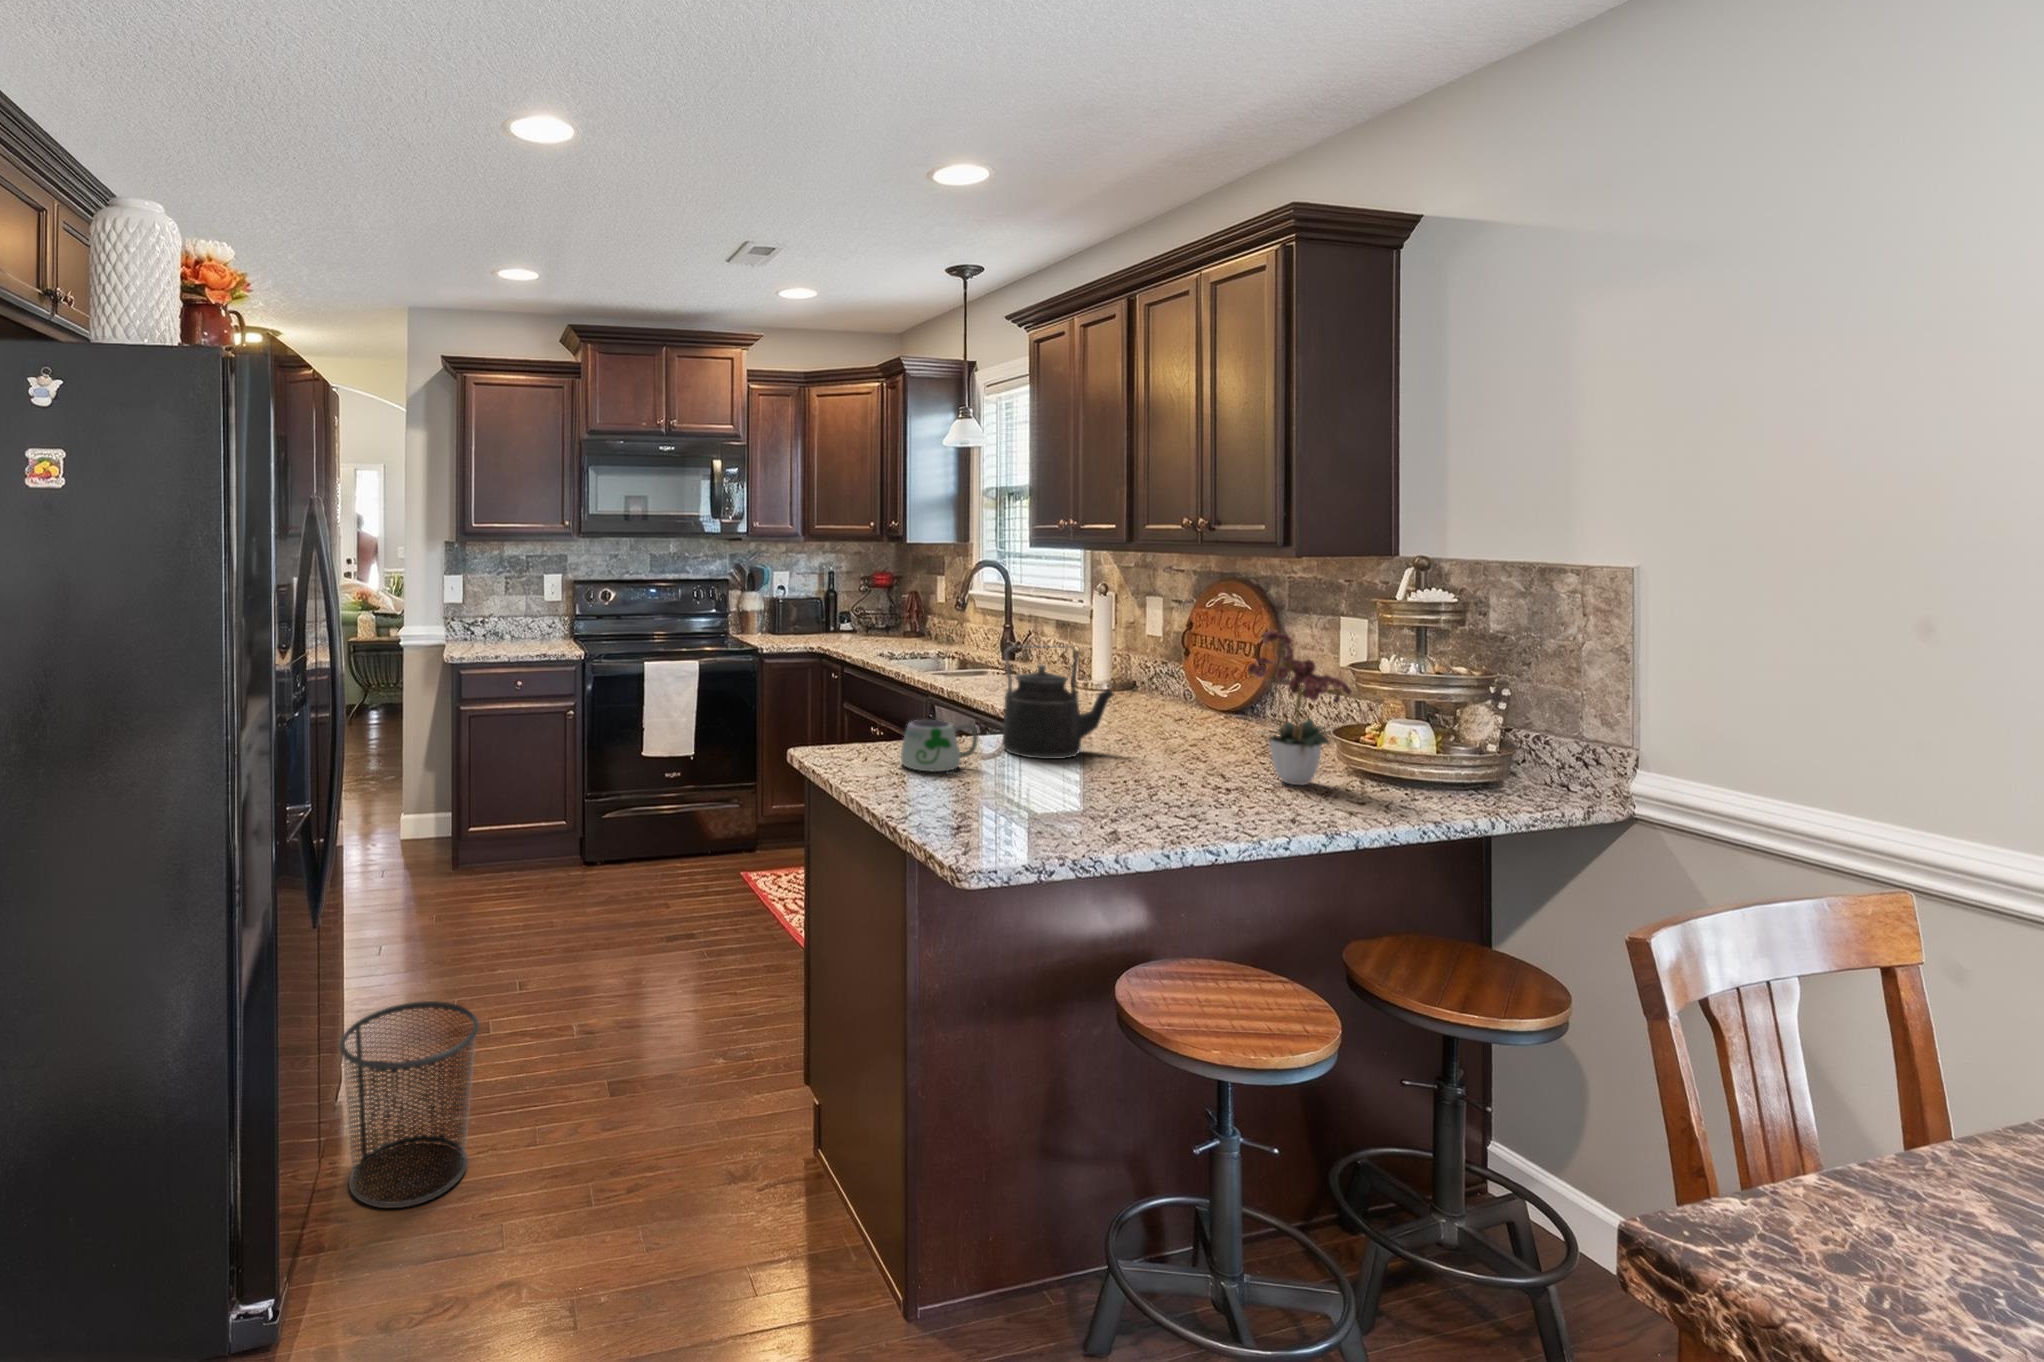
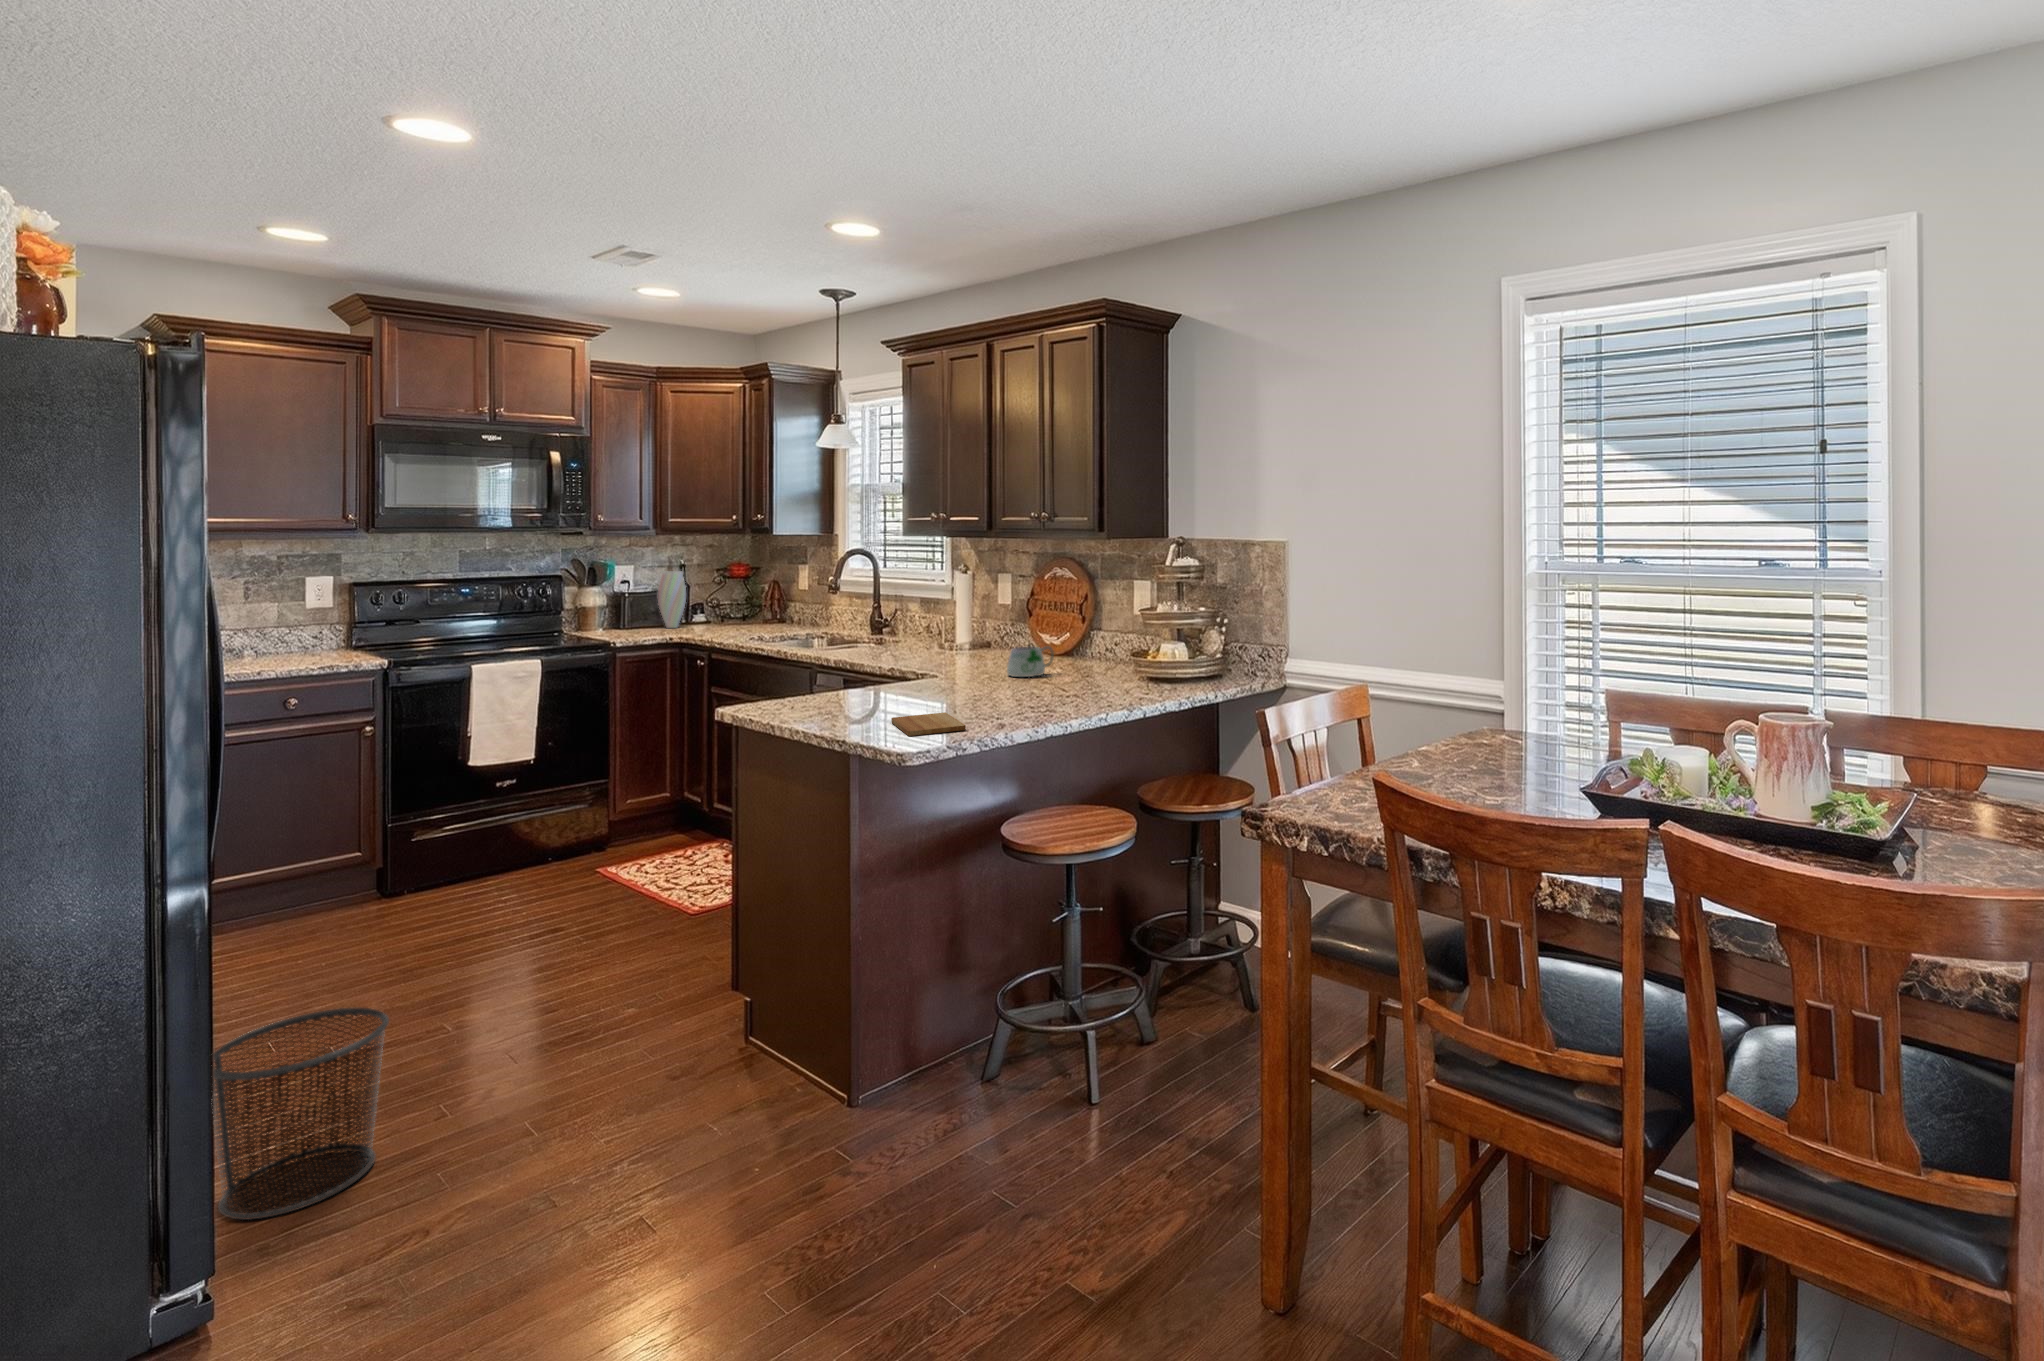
vase: none [808,578,833,635] -> present [658,571,686,628]
flower arrangement: present [1248,630,1351,785] -> none [1075,585,1146,690]
kettle: present [1003,646,1114,759] -> none [904,610,988,696]
mug: present [901,720,978,775] -> present [1007,646,1054,677]
cutting board: none [966,792,1059,830] -> present [891,712,966,736]

